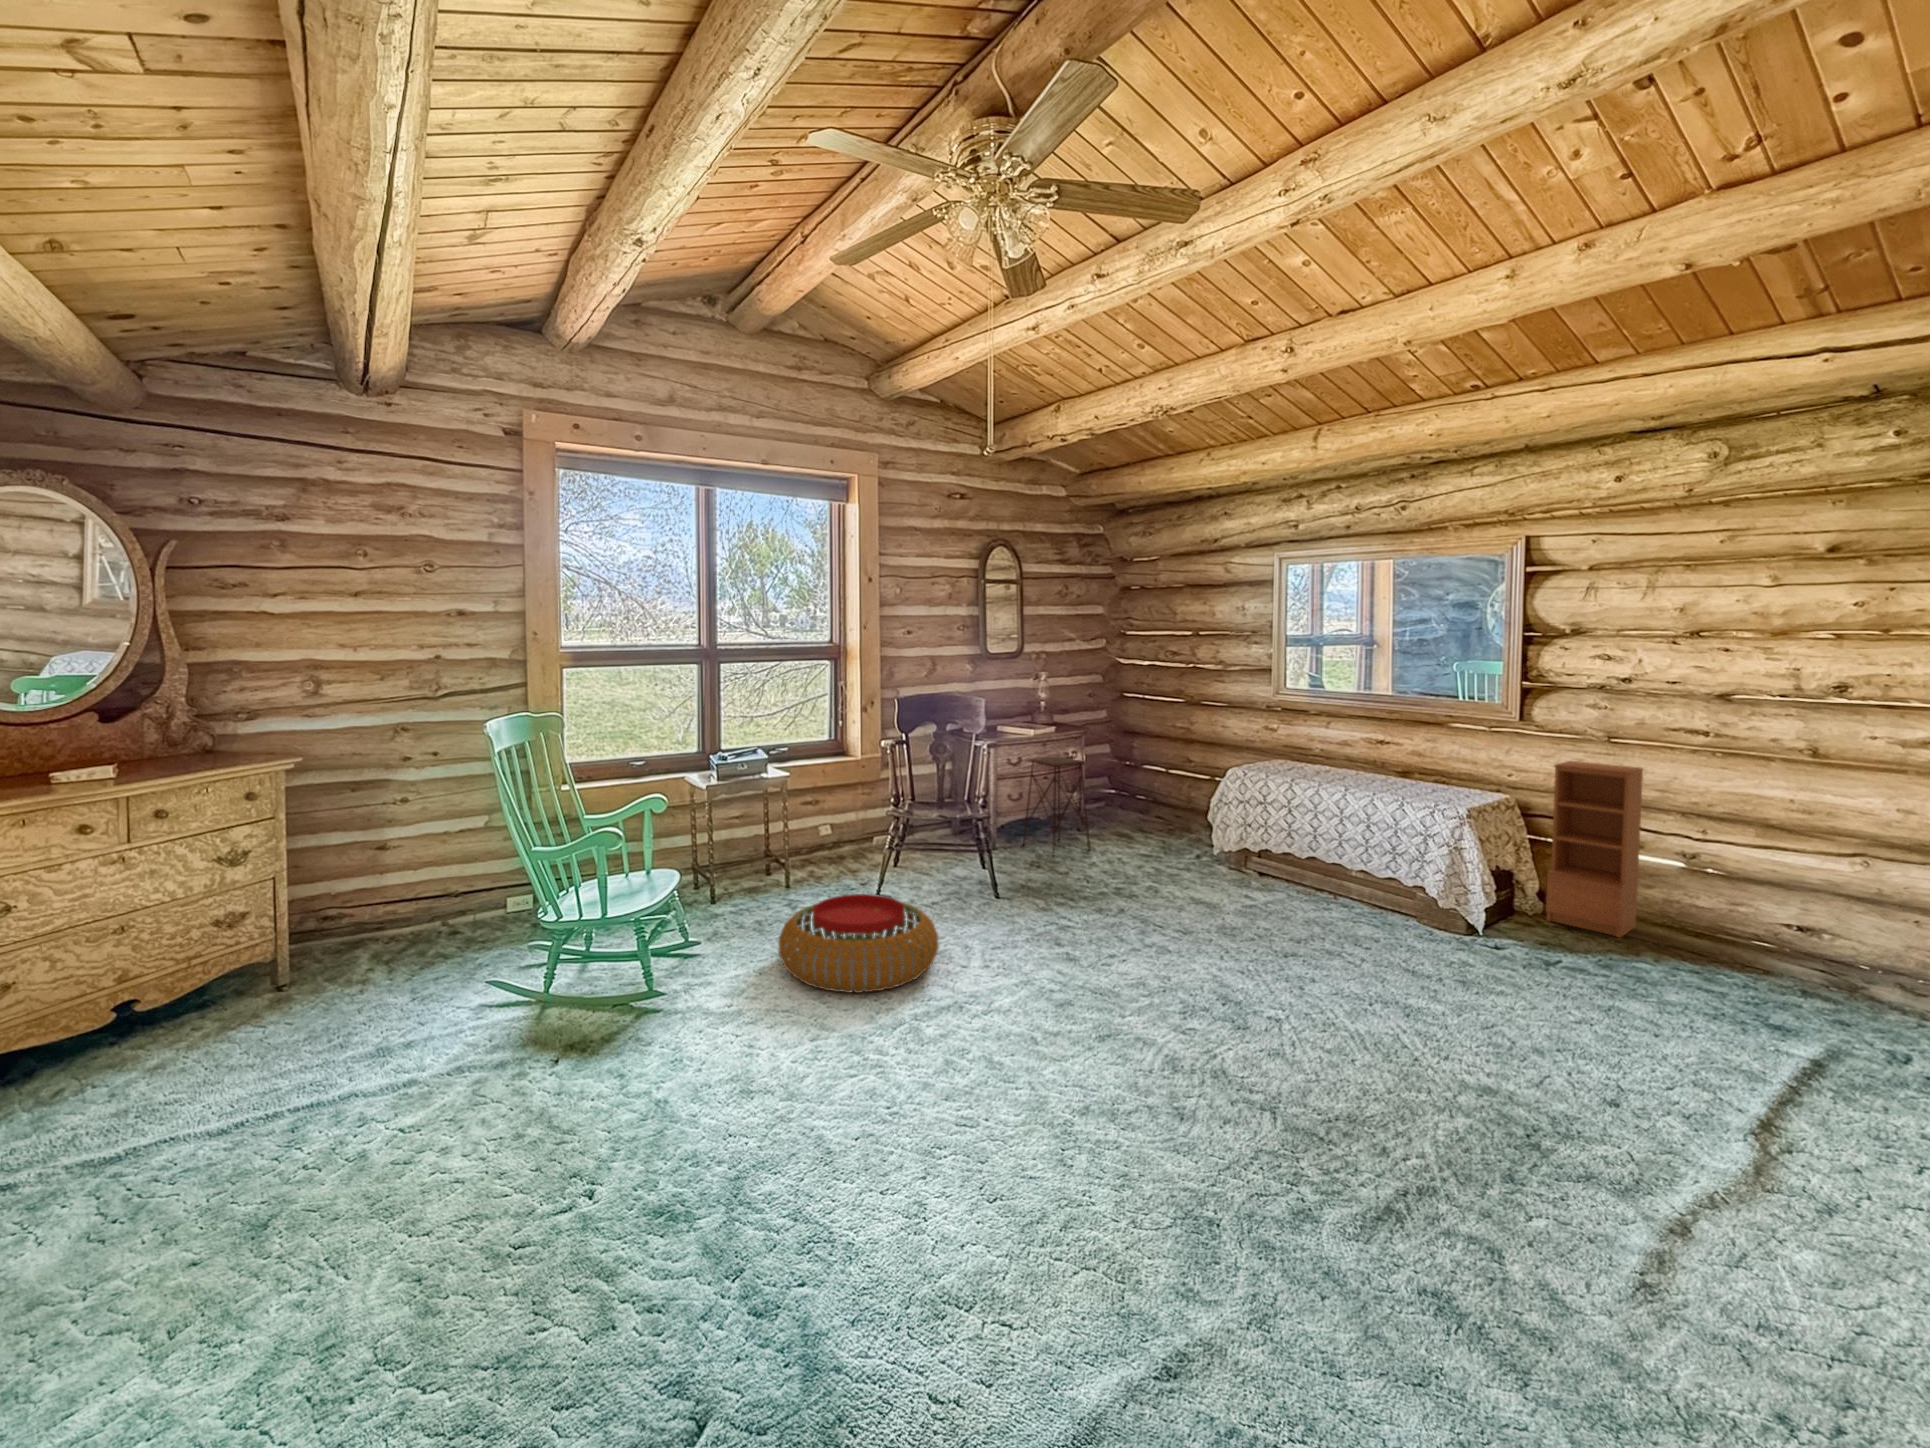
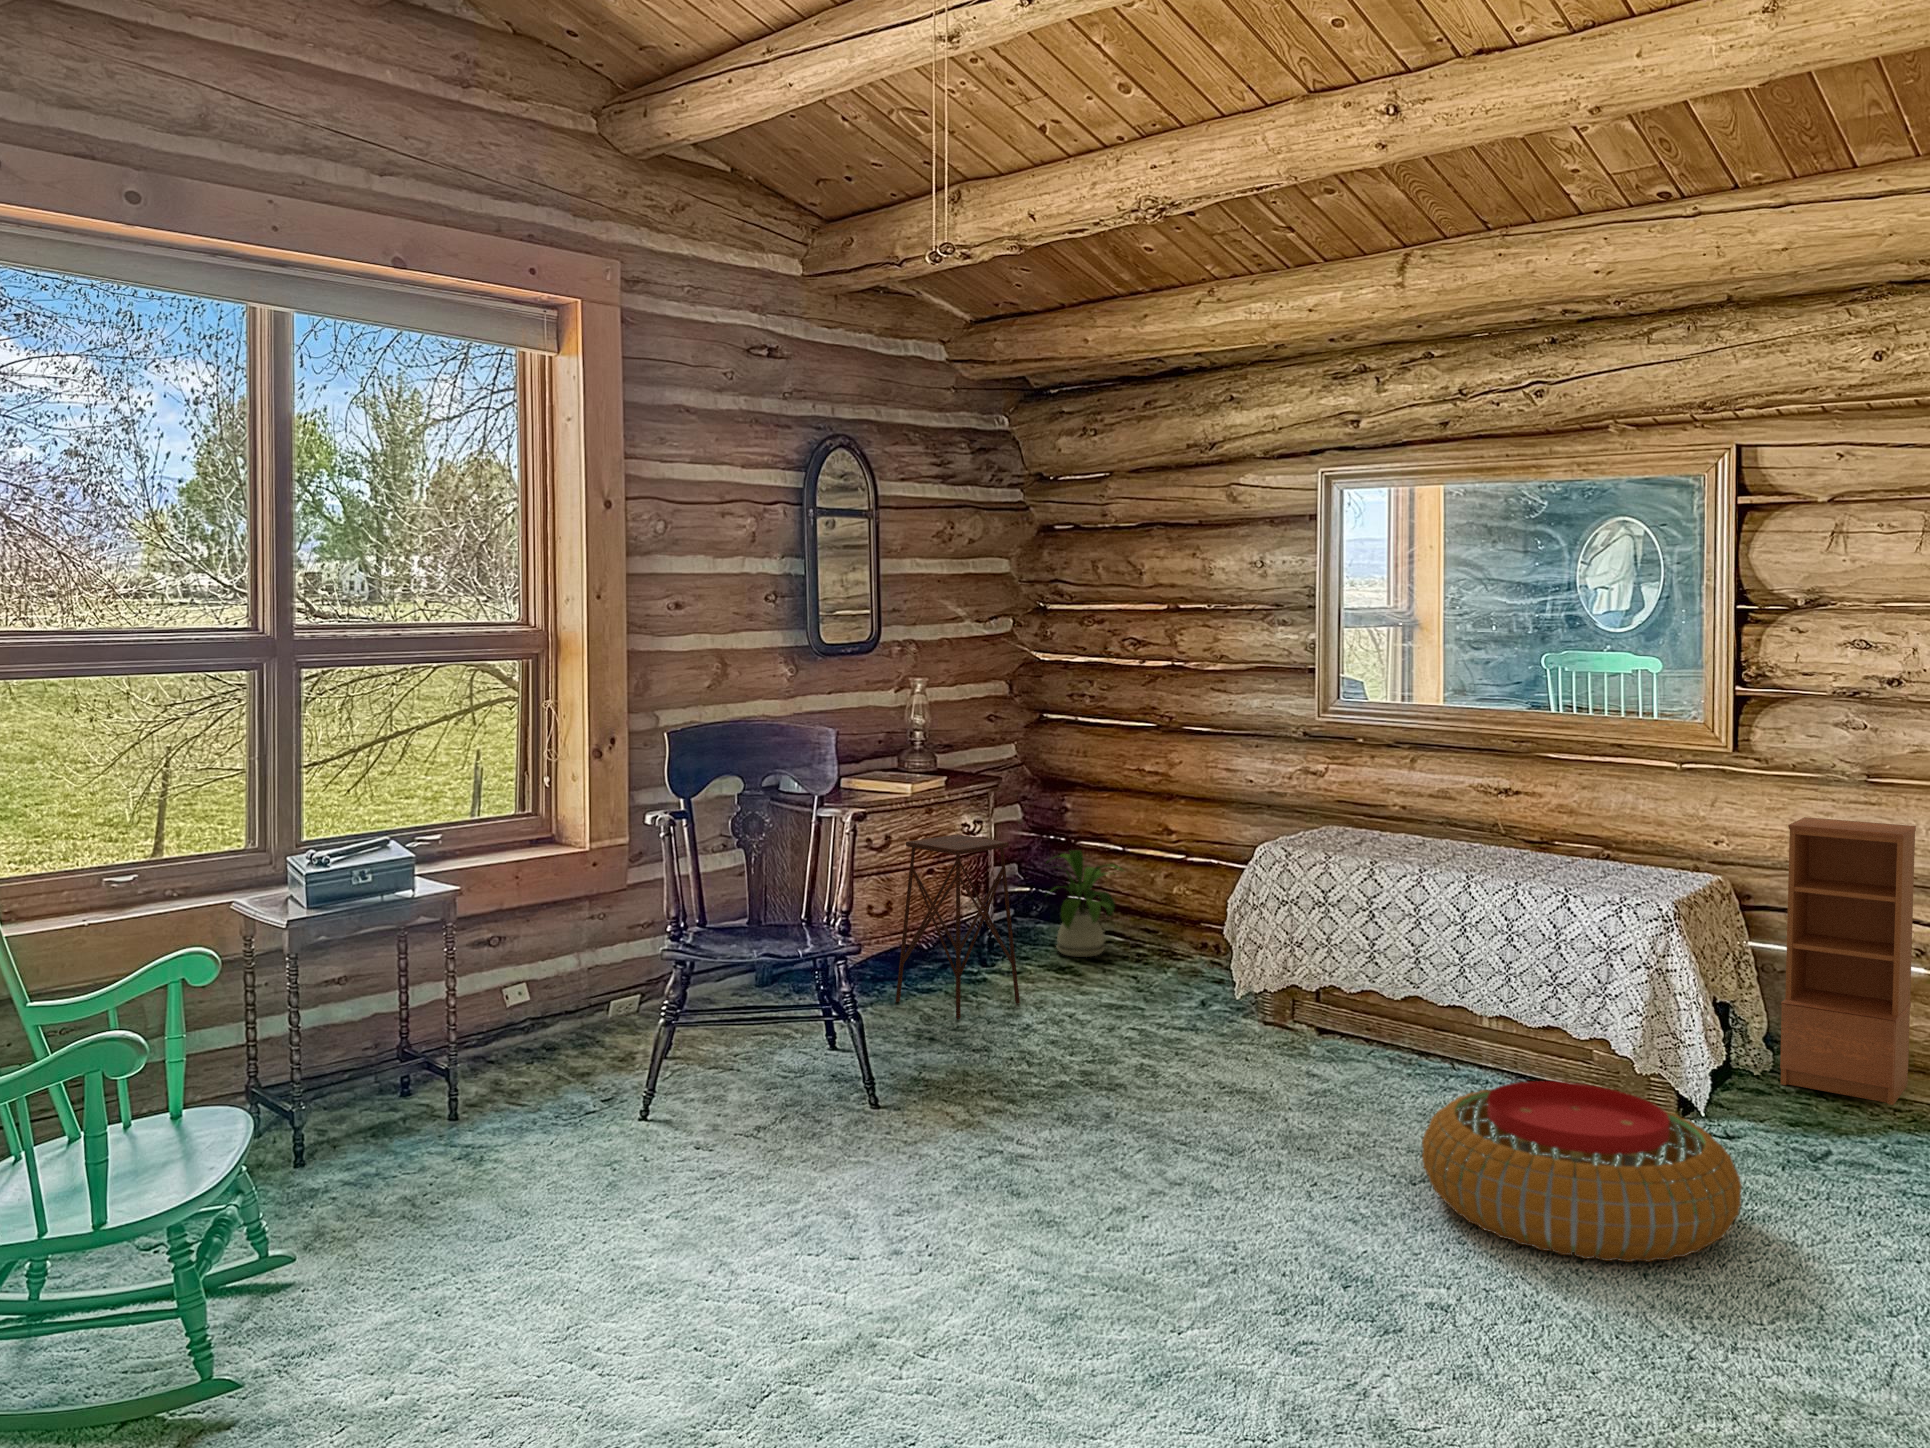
house plant: none [1112,768,1159,827] -> present [1049,850,1122,957]
pouf: present [778,894,938,993] -> present [1422,1081,1742,1262]

